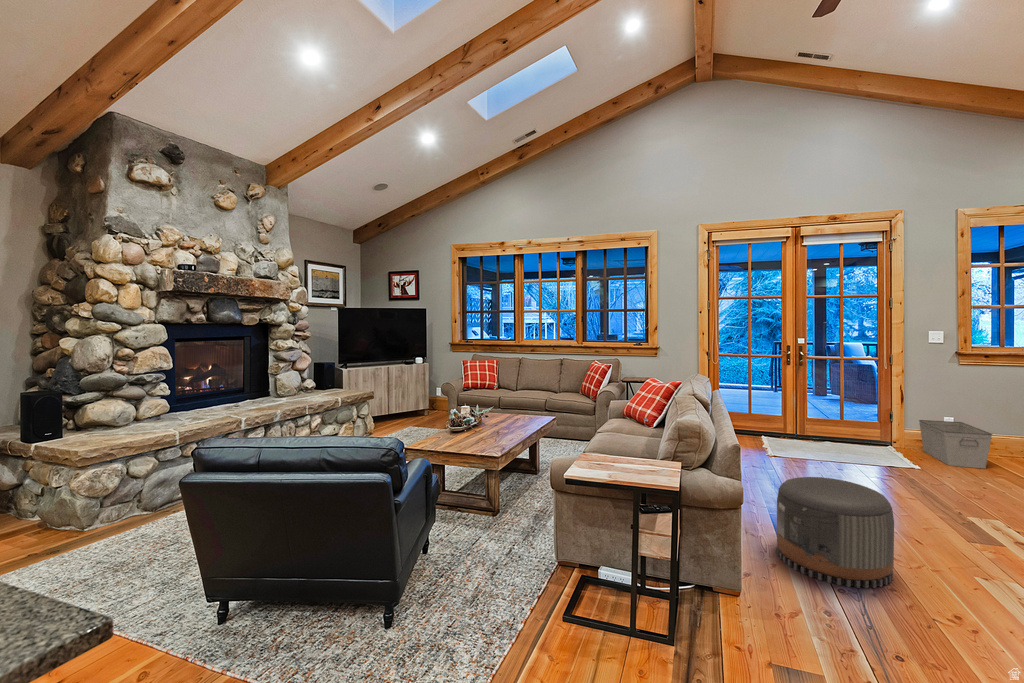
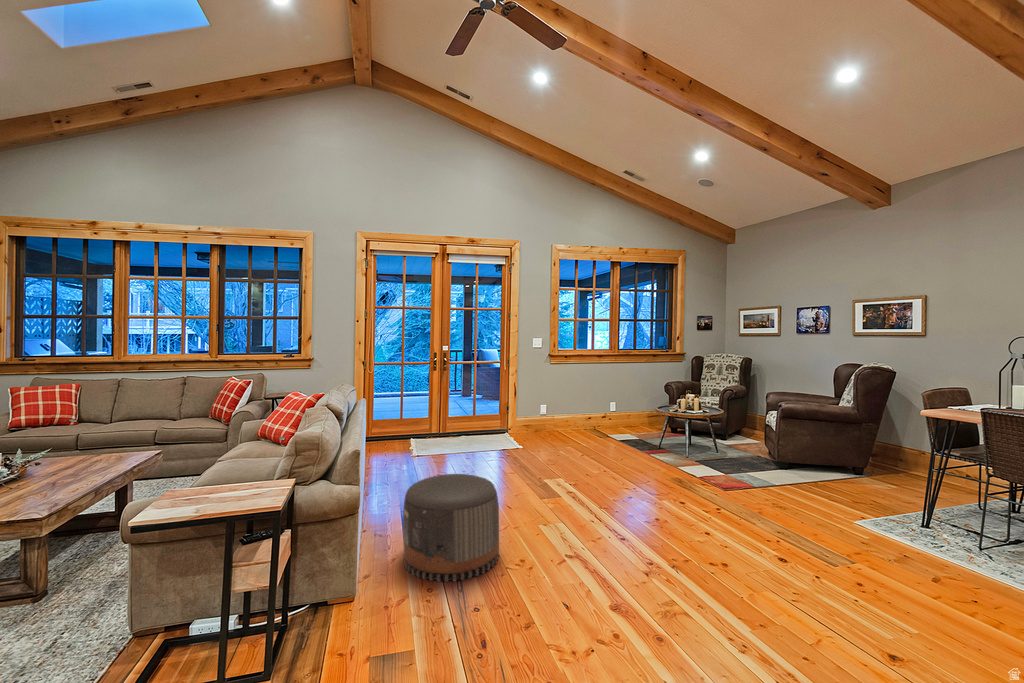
storage bin: present [919,420,992,469] -> none [528,409,569,444]

